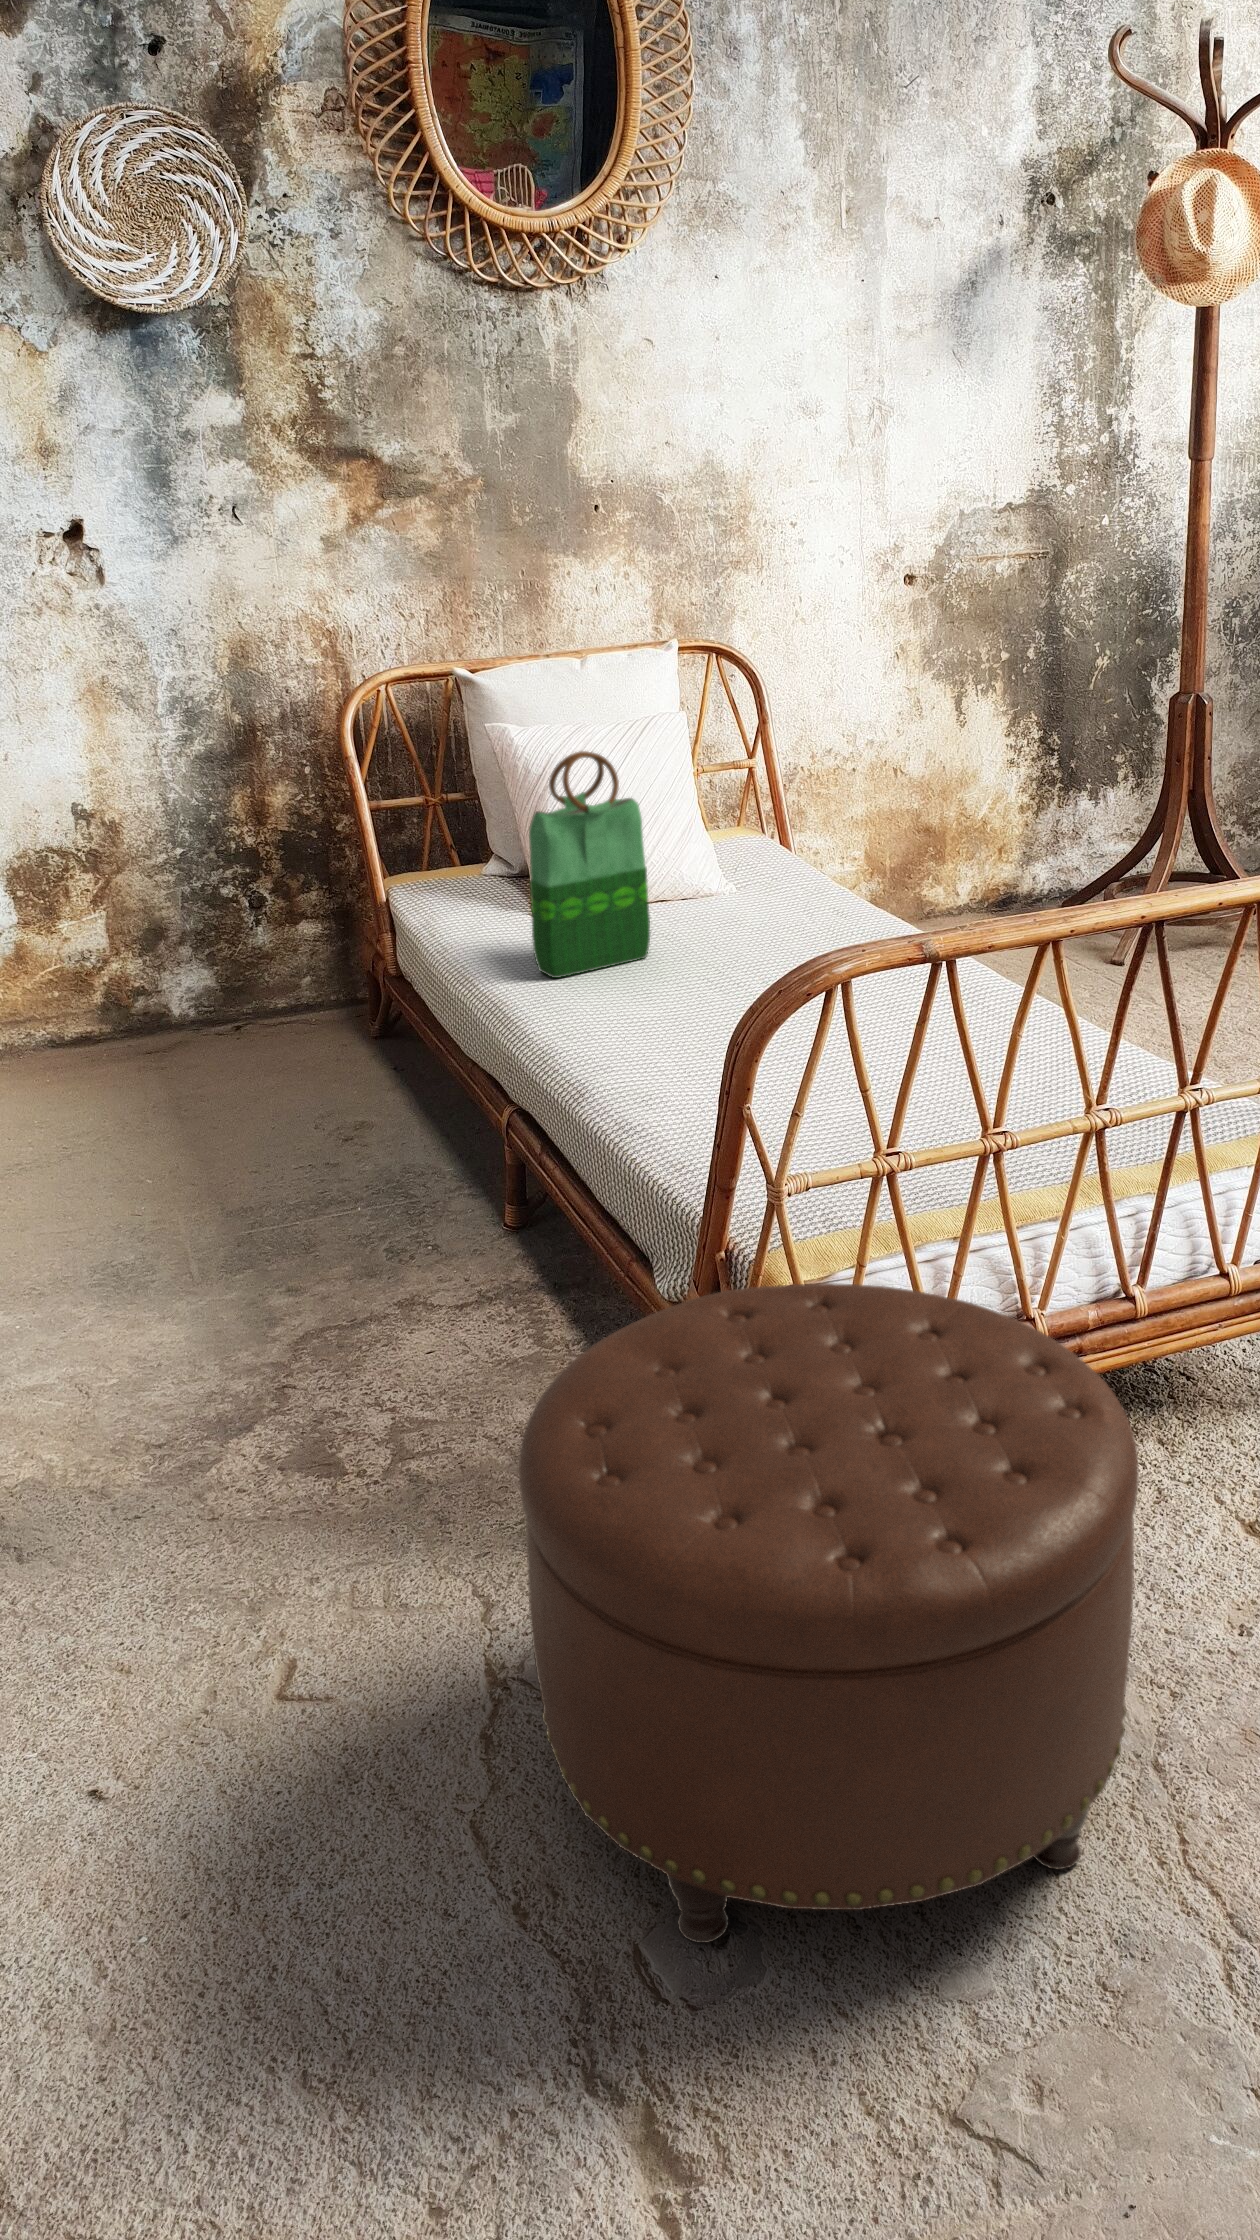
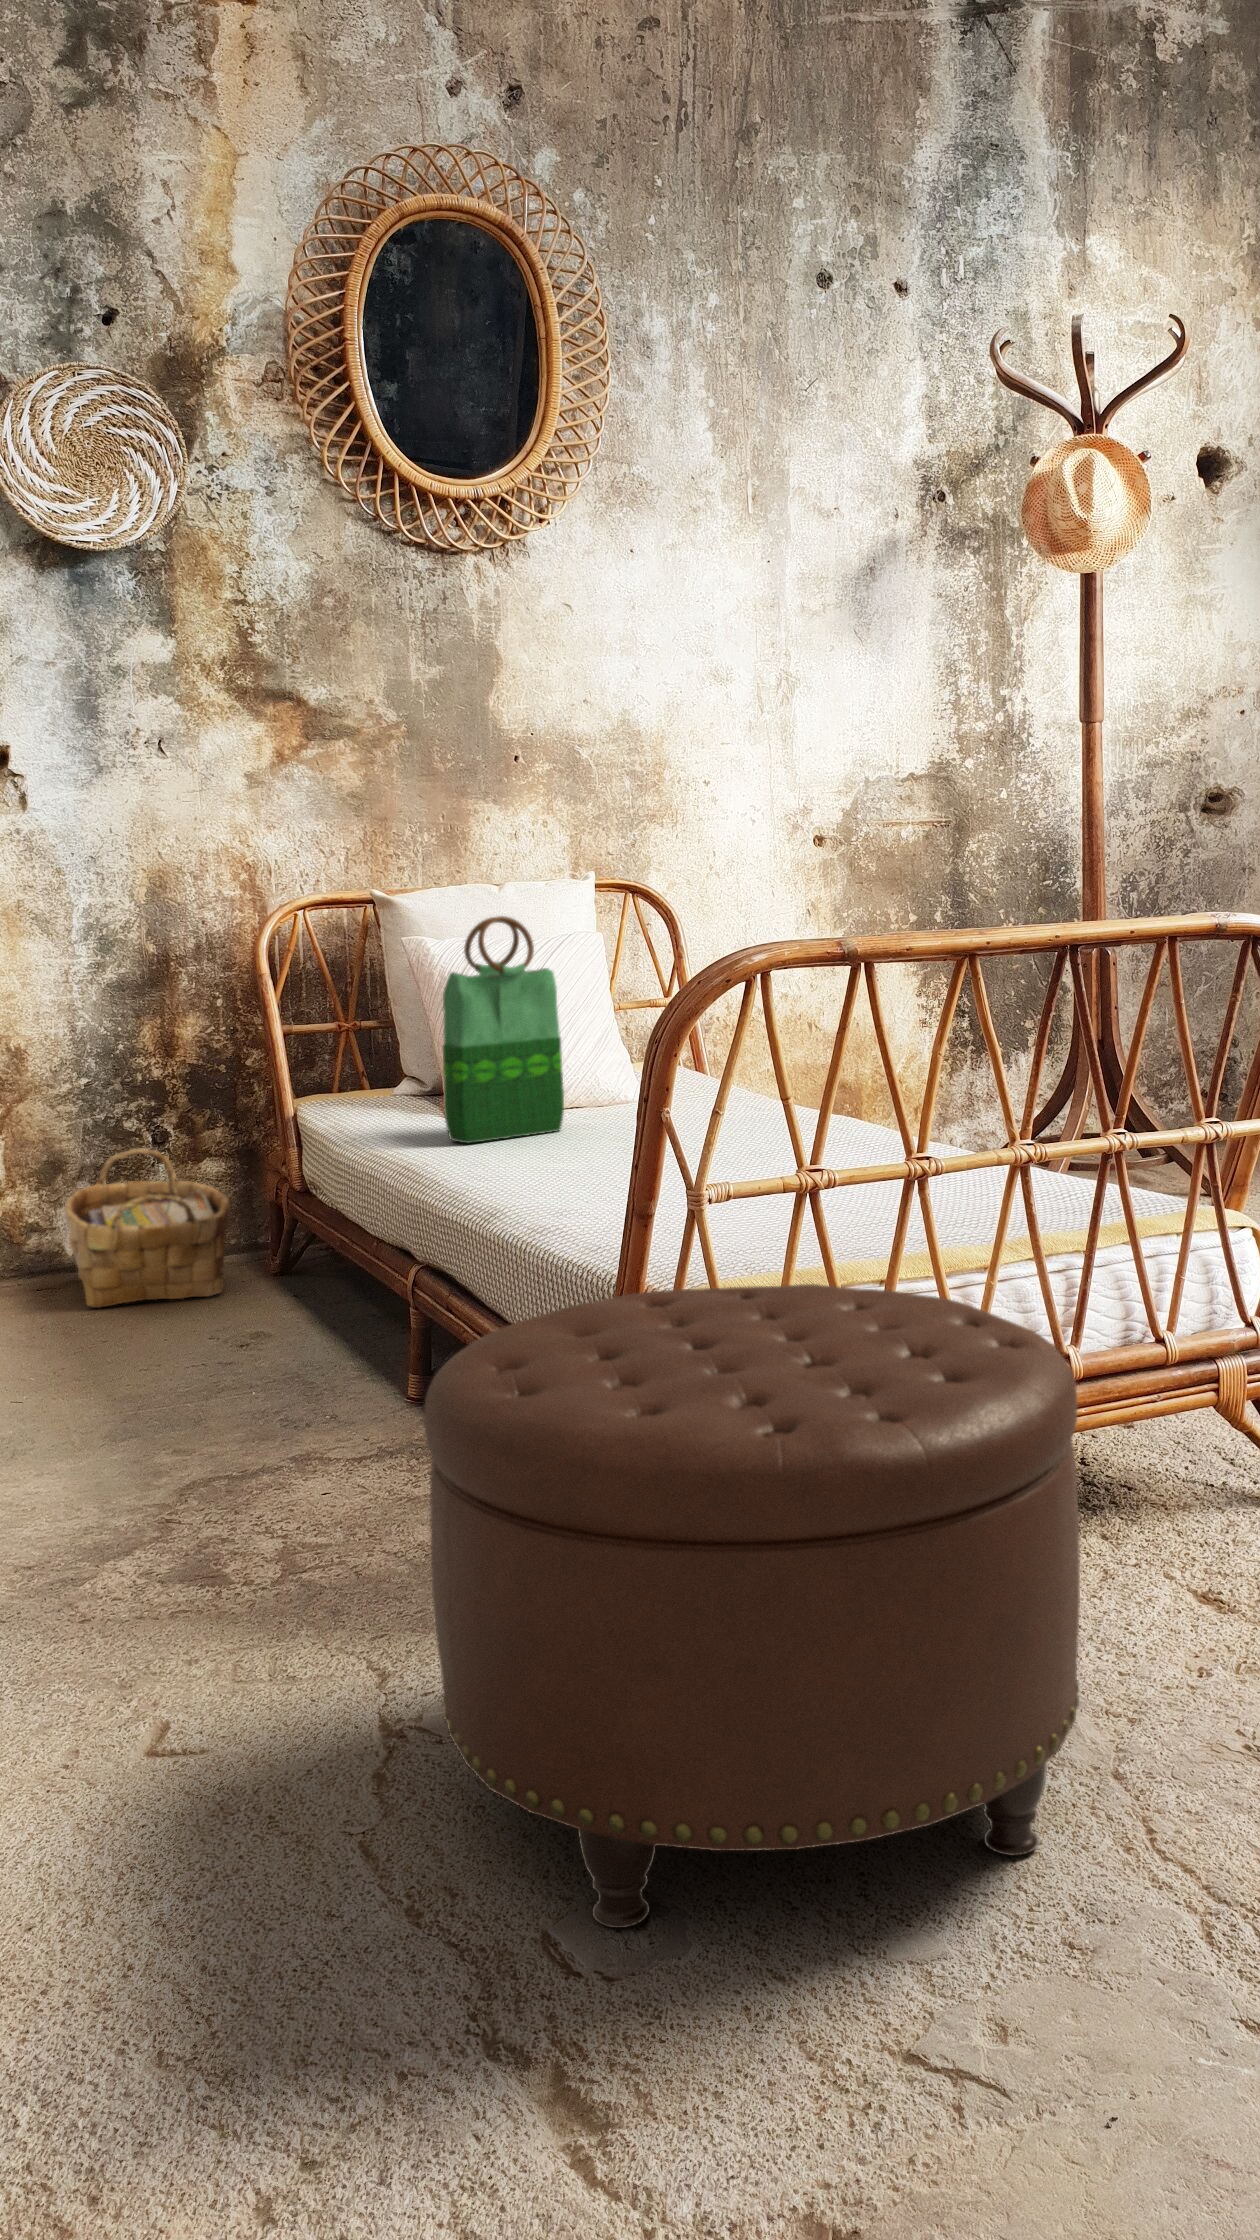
woven basket: none [170,920,328,1086] -> present [64,1148,229,1308]

